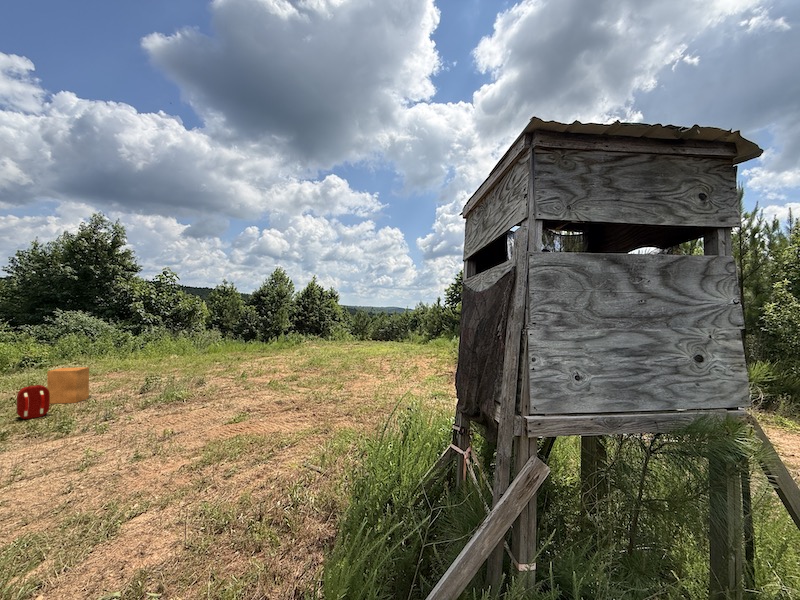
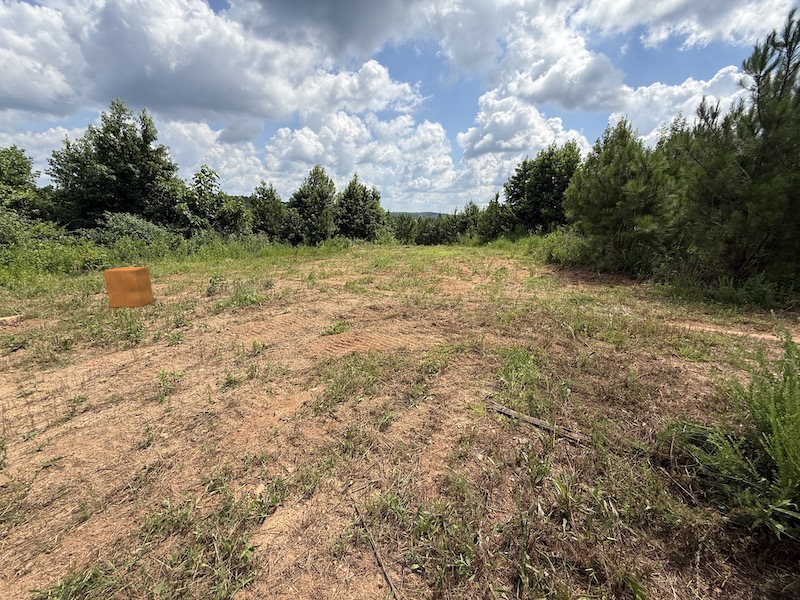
backpack: present [16,385,50,419] -> none [73,286,113,325]

